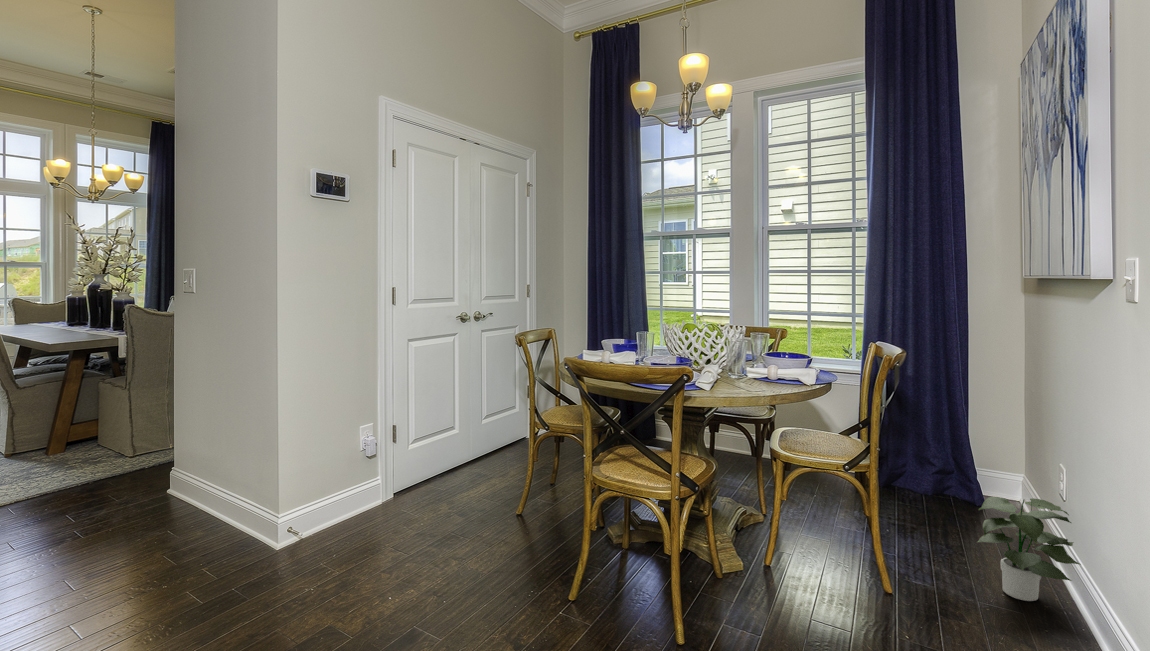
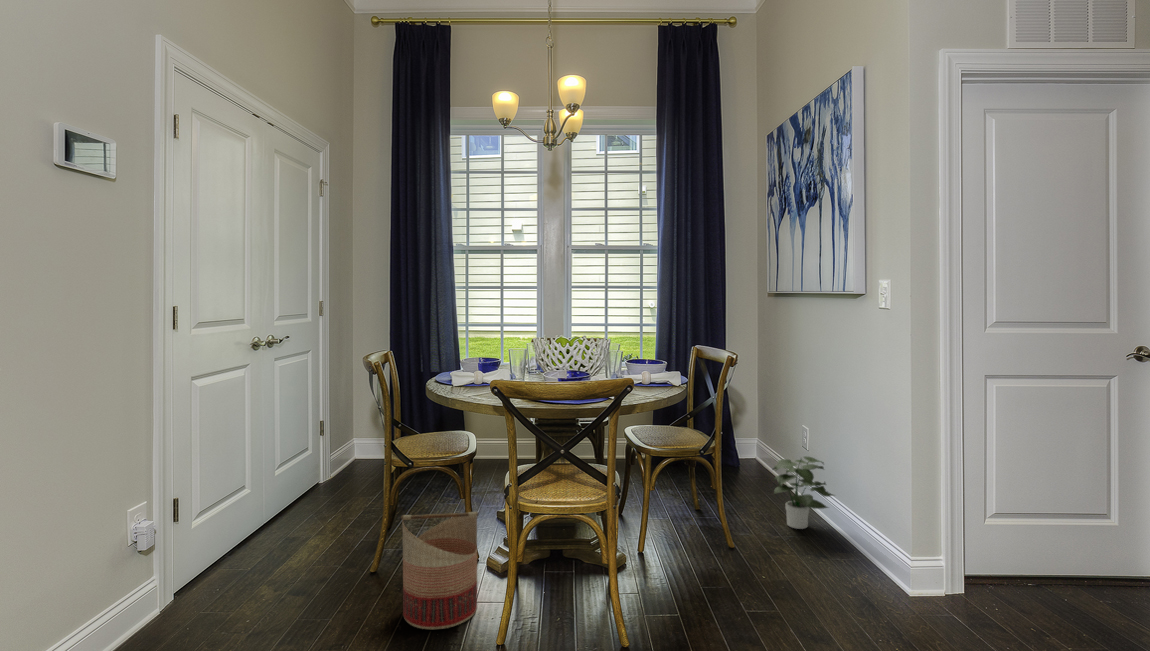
basket: none [479,486,550,602] -> present [401,512,478,629]

